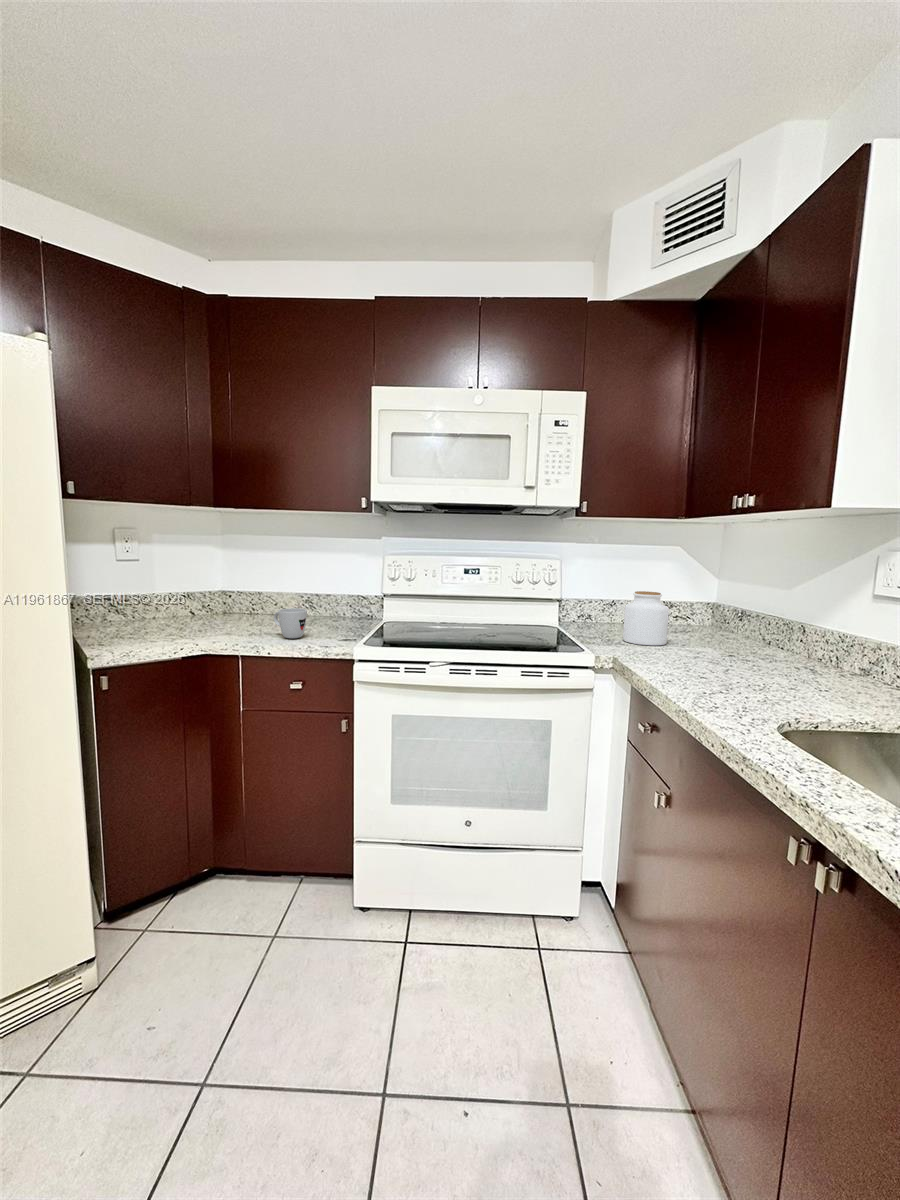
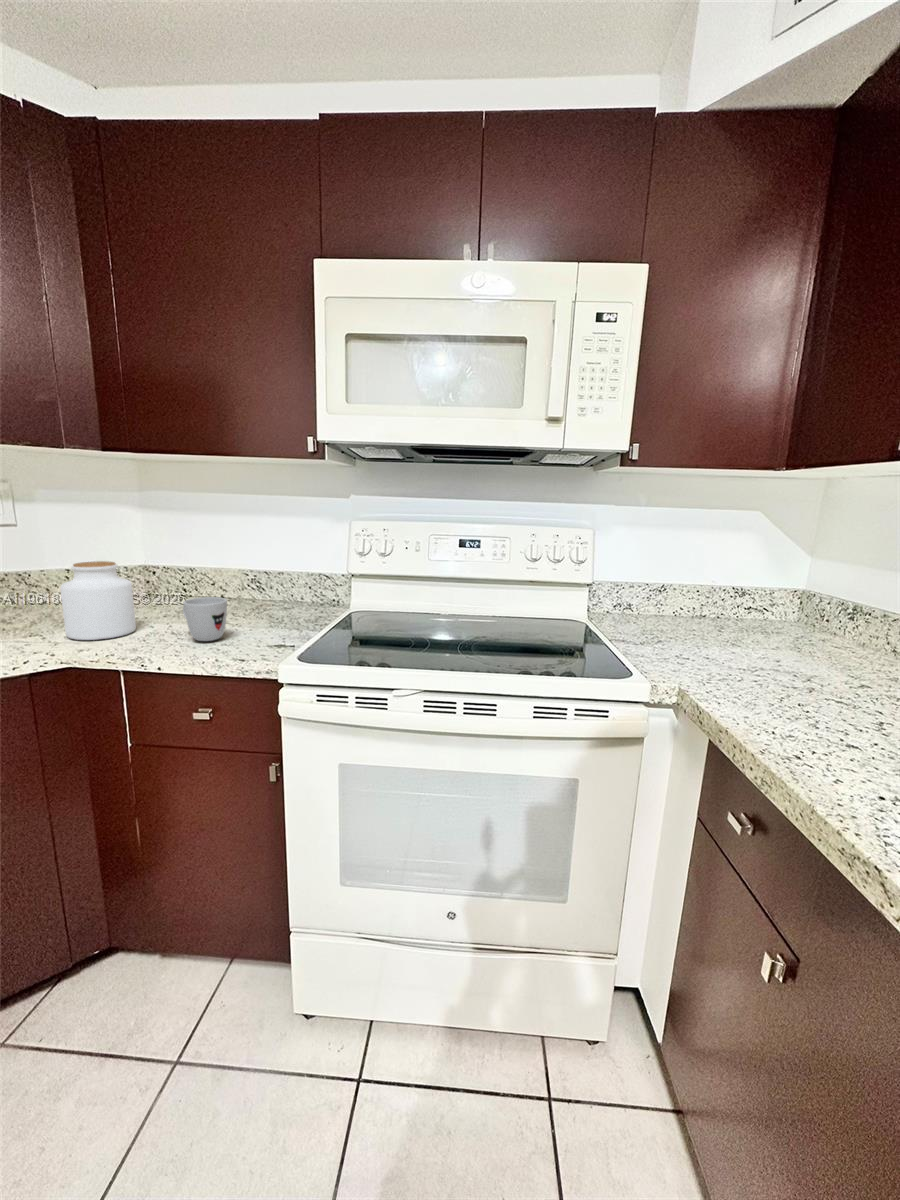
jar: present [623,591,669,646] -> present [60,561,136,640]

